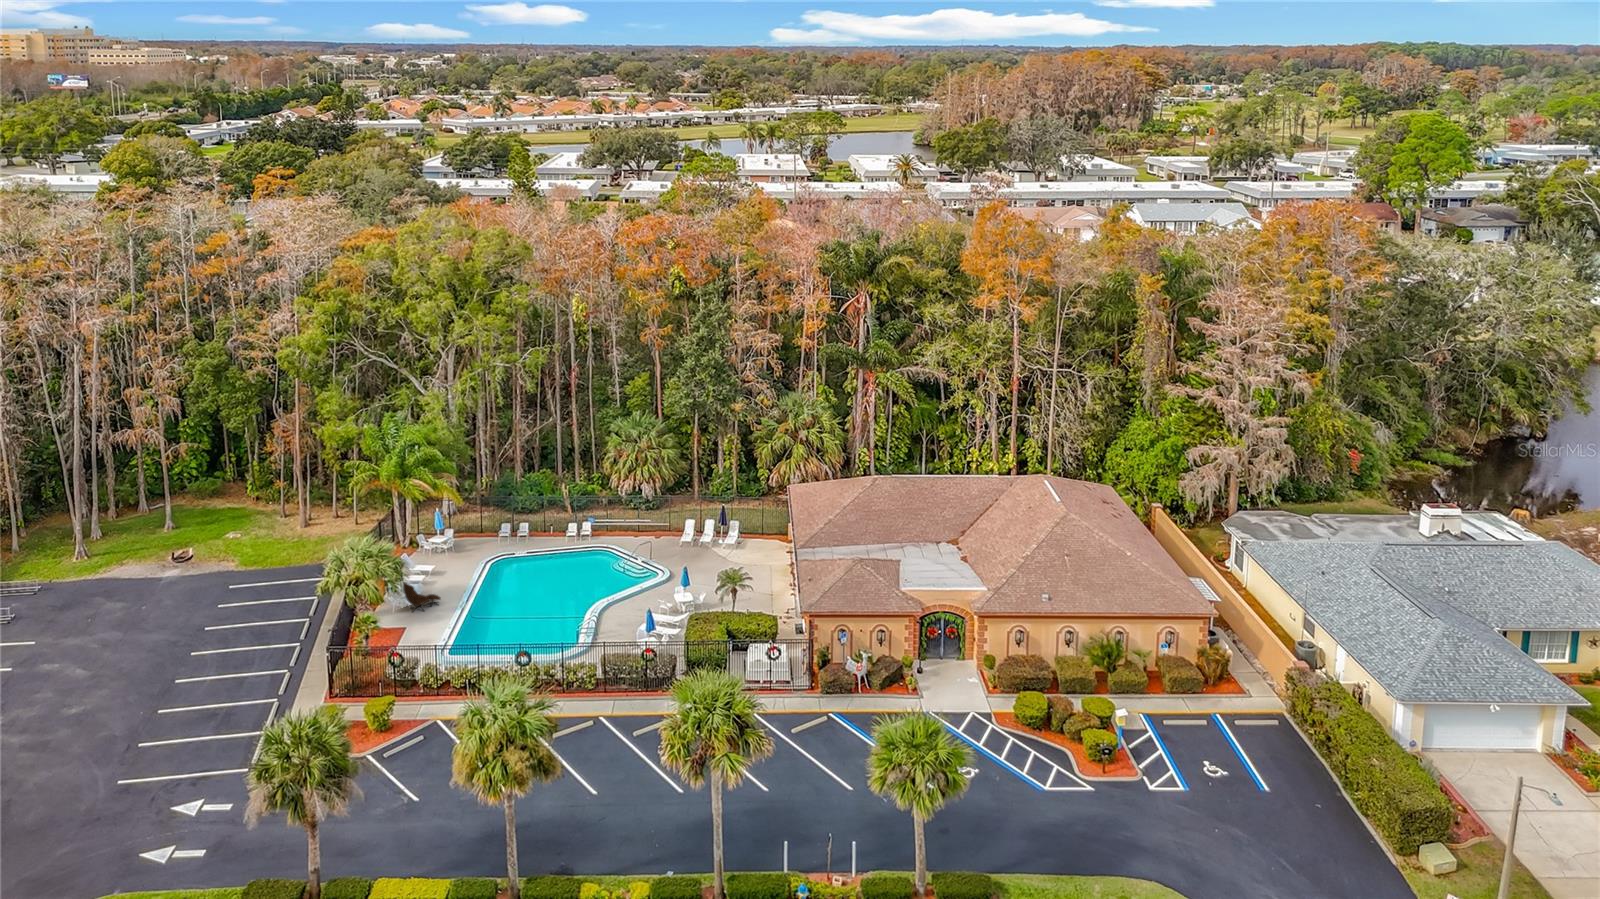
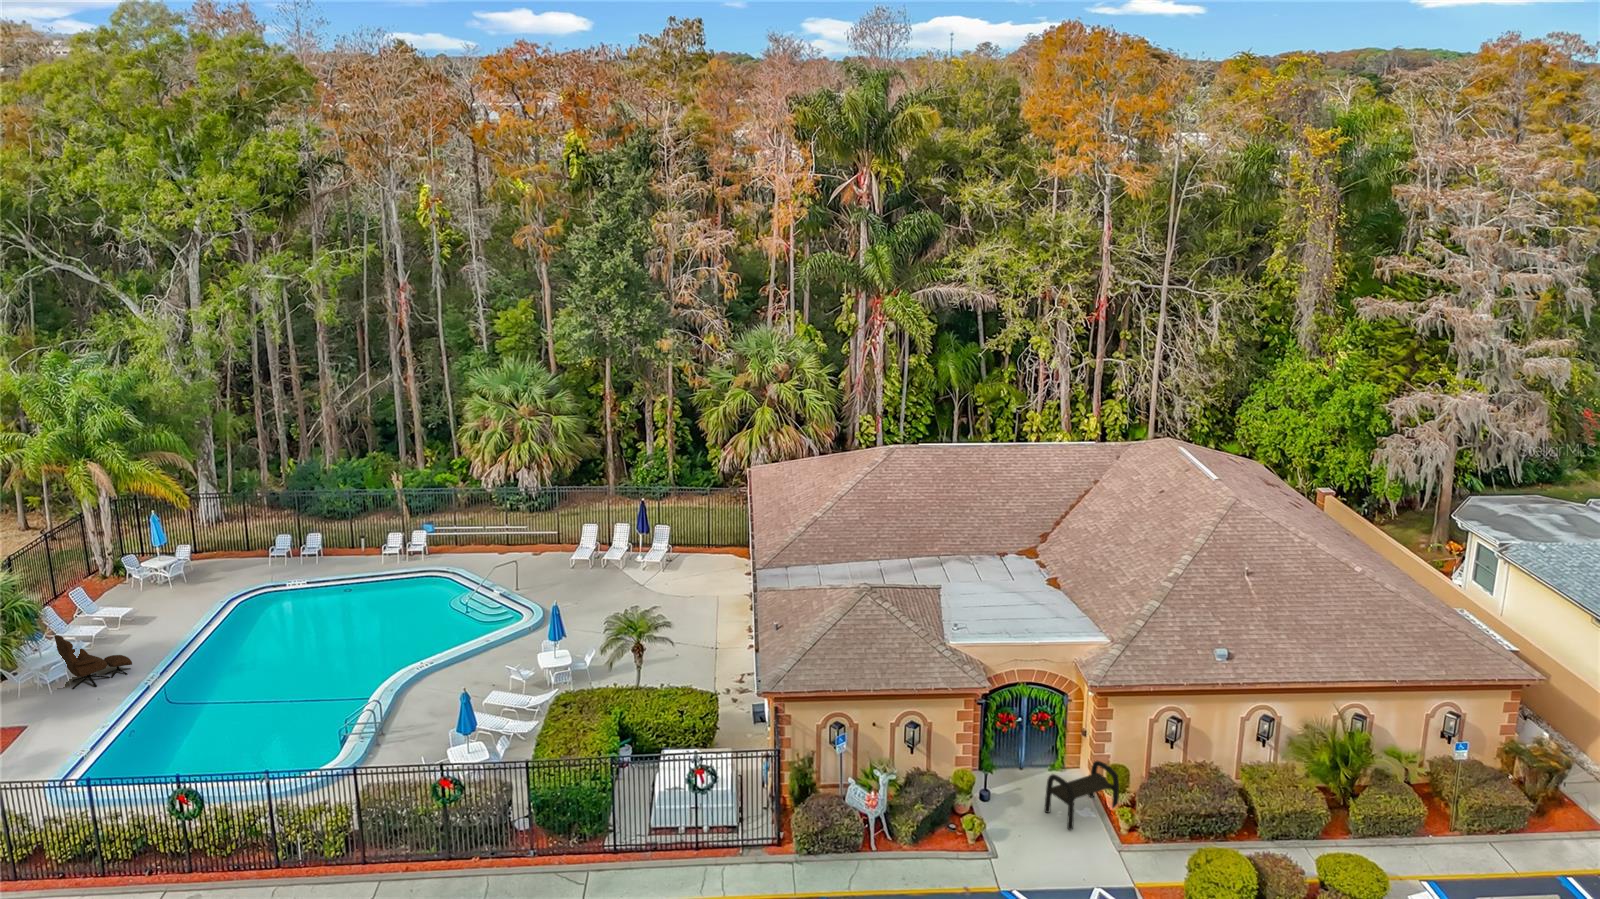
bench: none [950,651,988,685] -> present [1045,761,1119,830]

